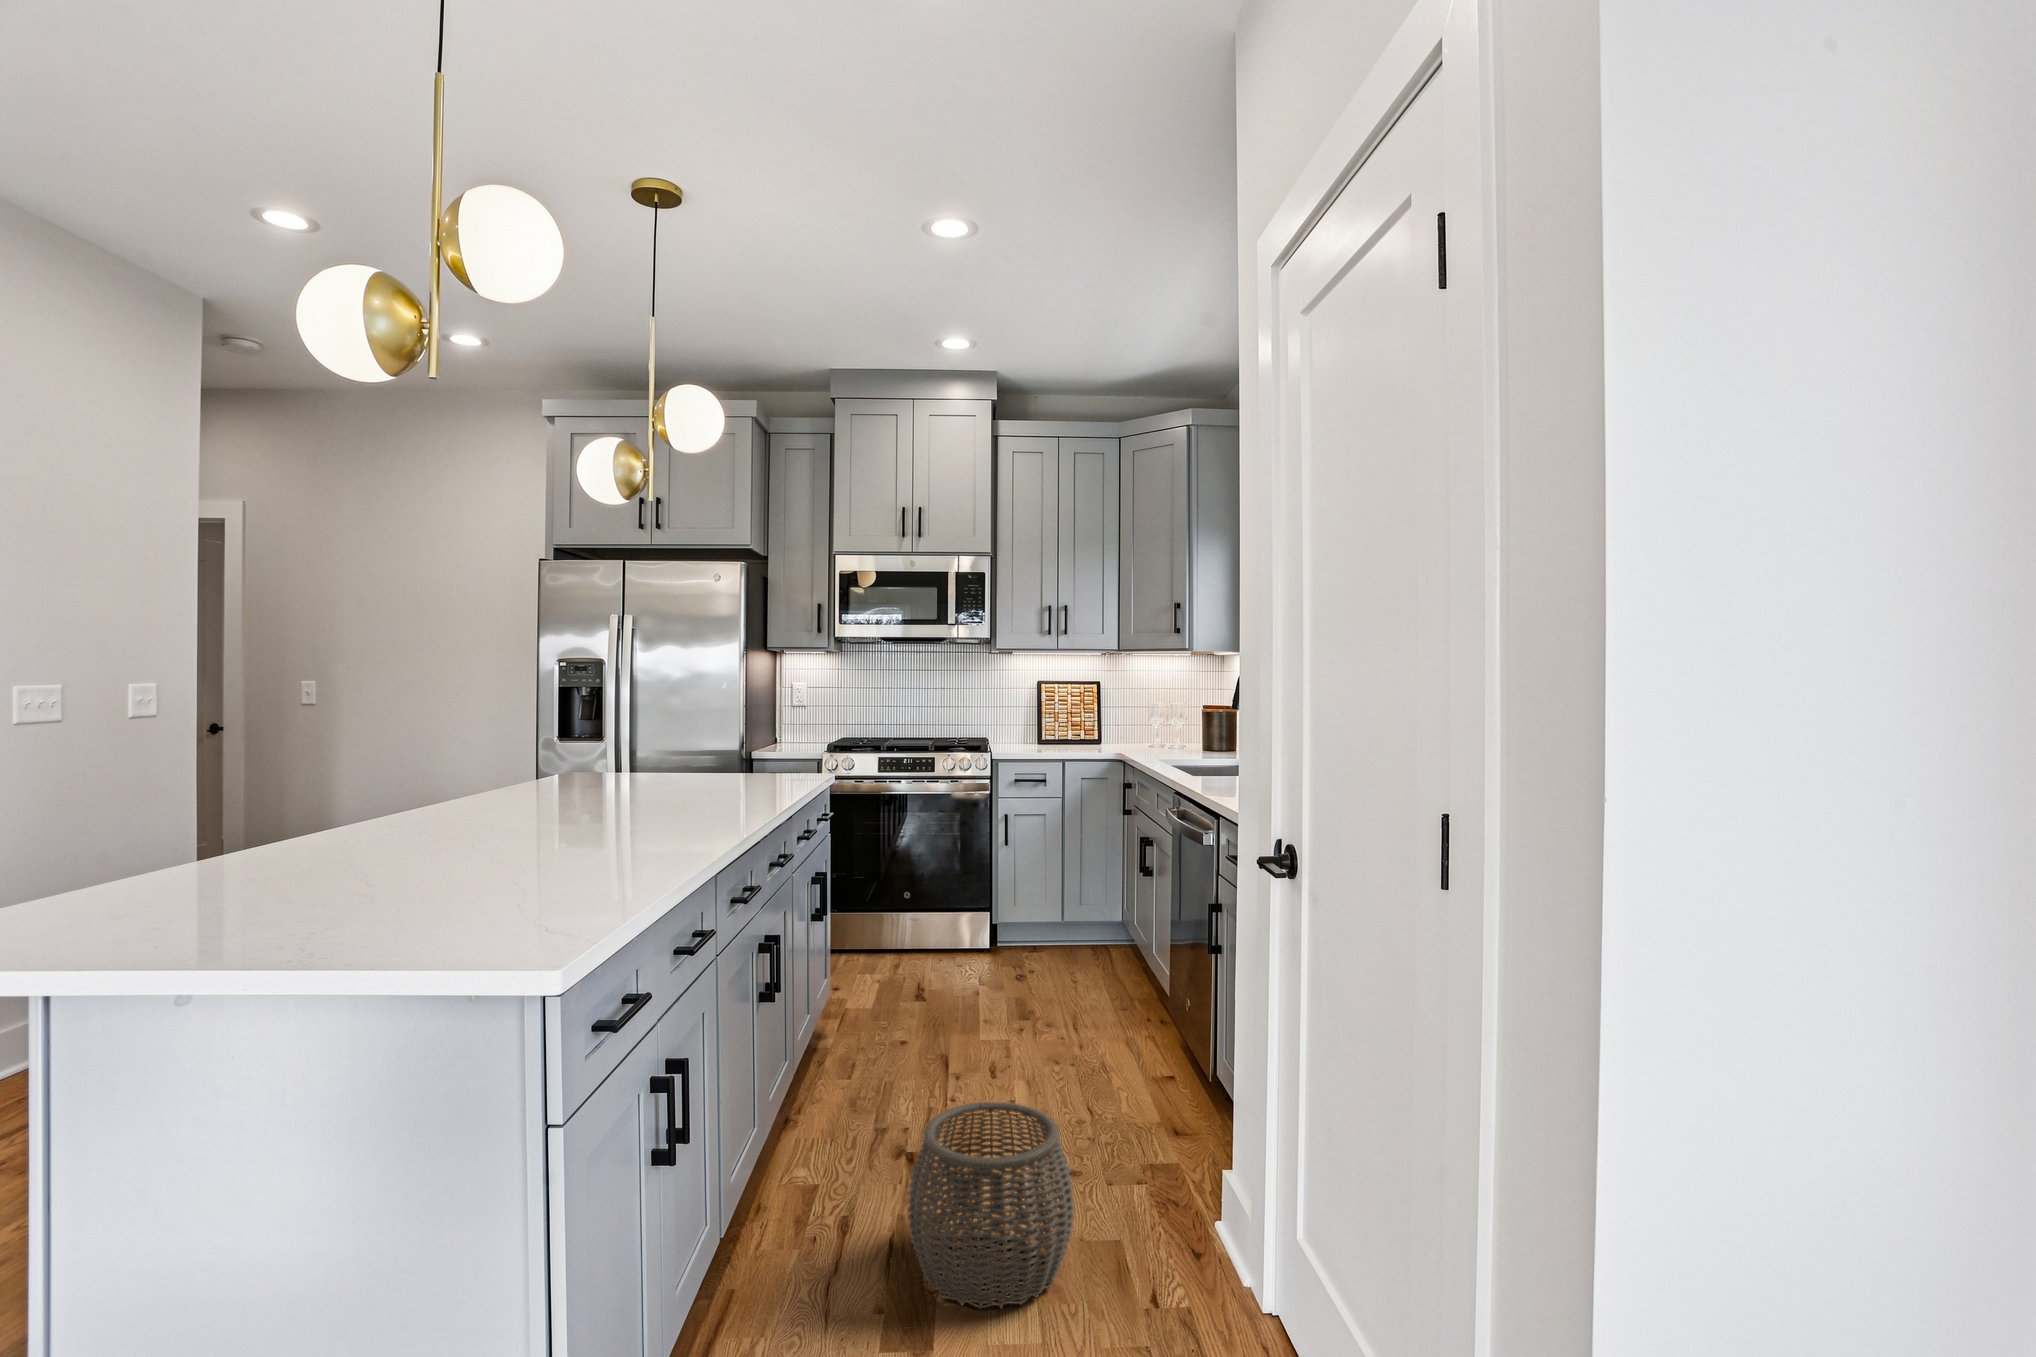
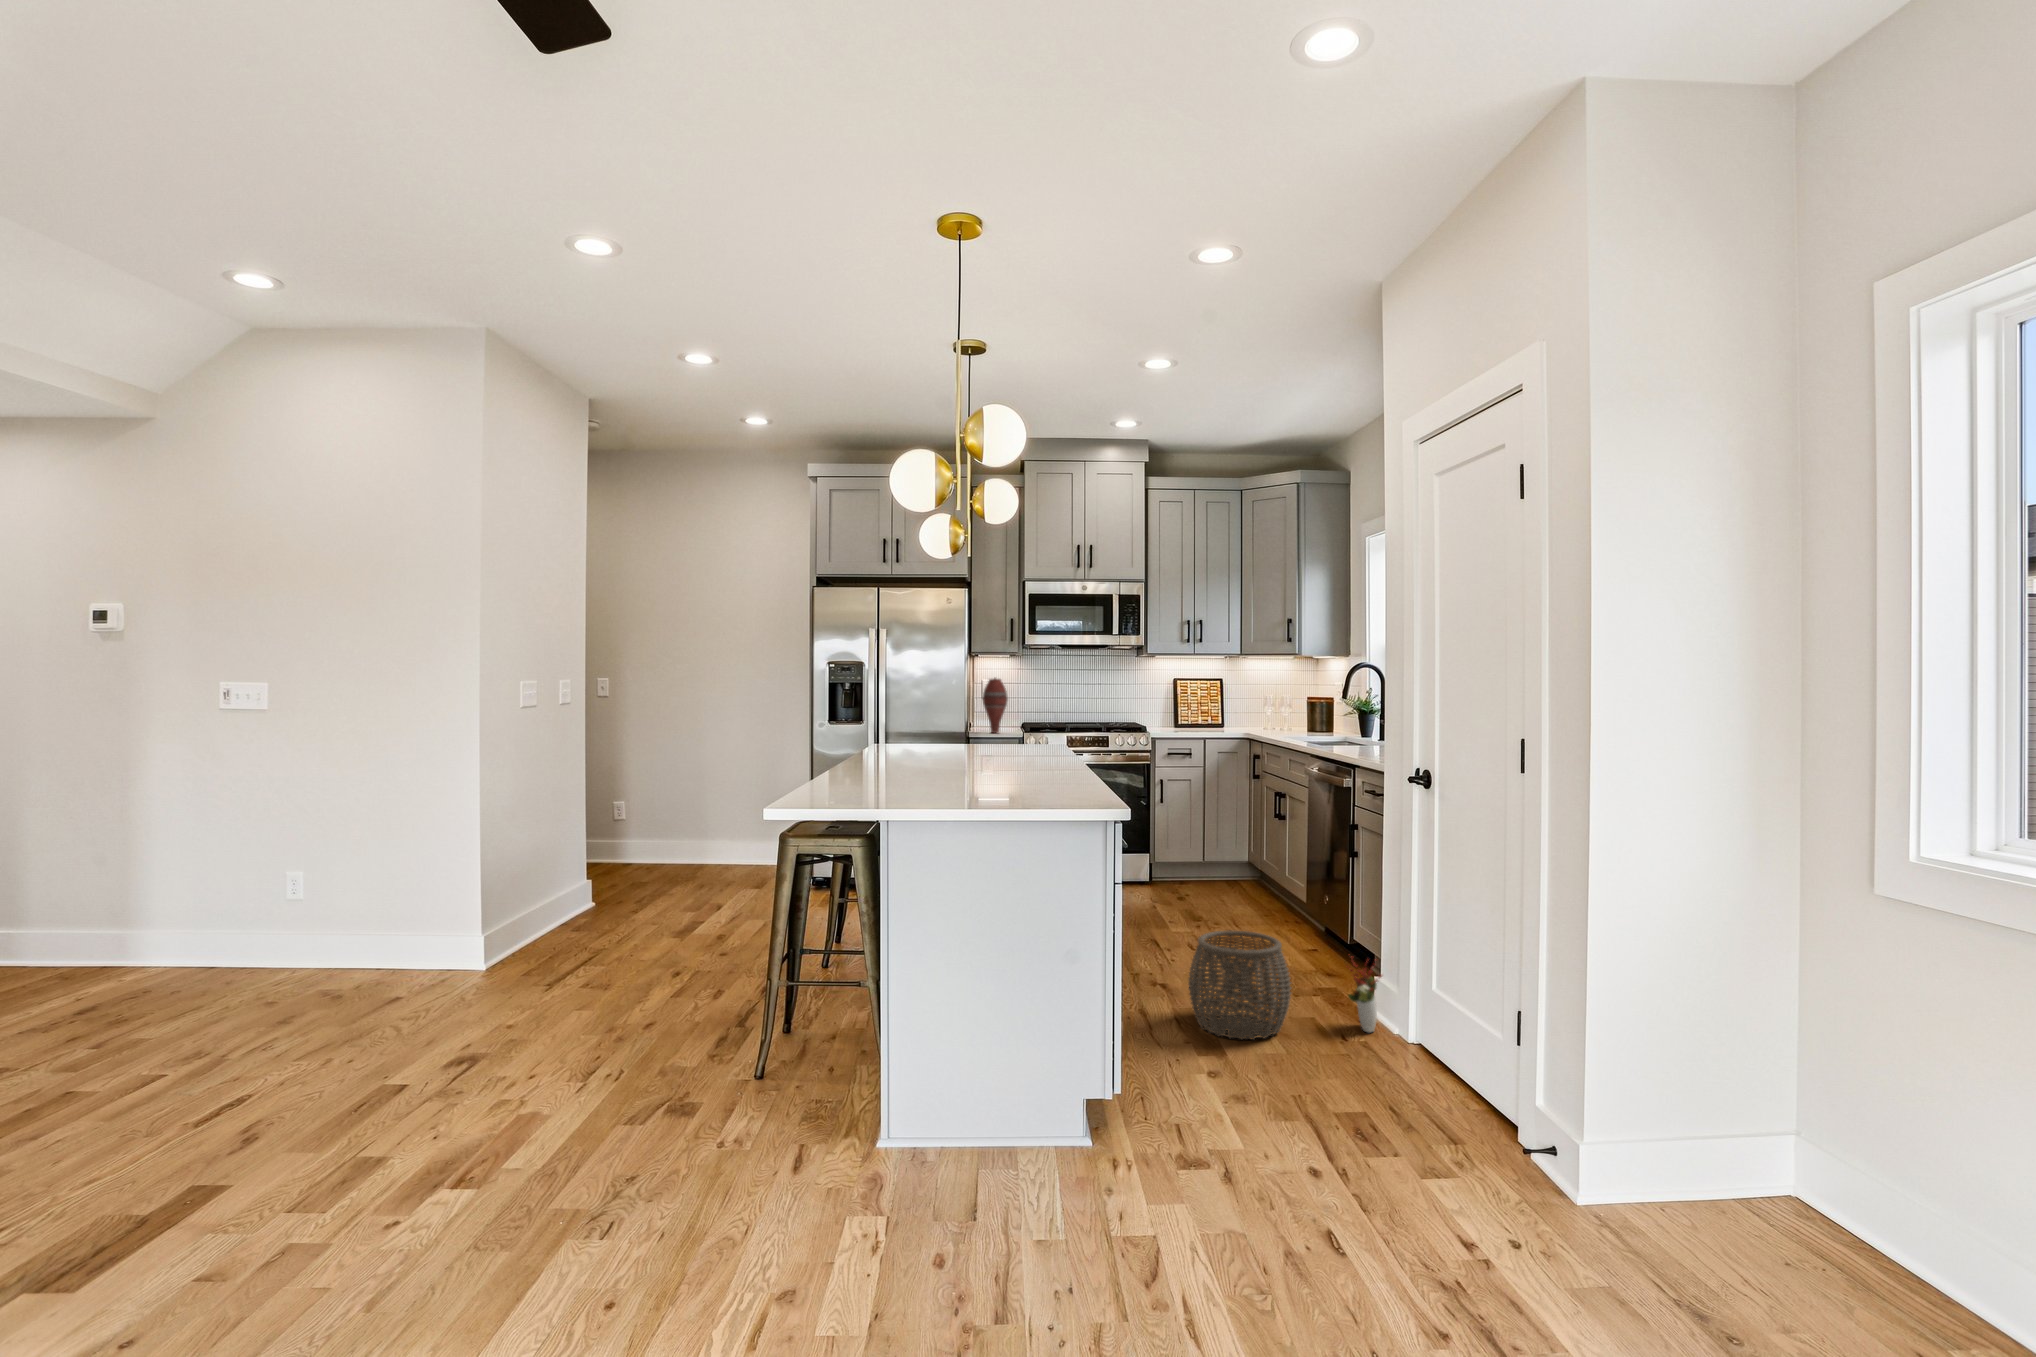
vase: none [785,679,818,752] -> present [983,678,1008,733]
decorative plant: none [1168,1149,1225,1283] -> present [1348,961,1382,1033]

